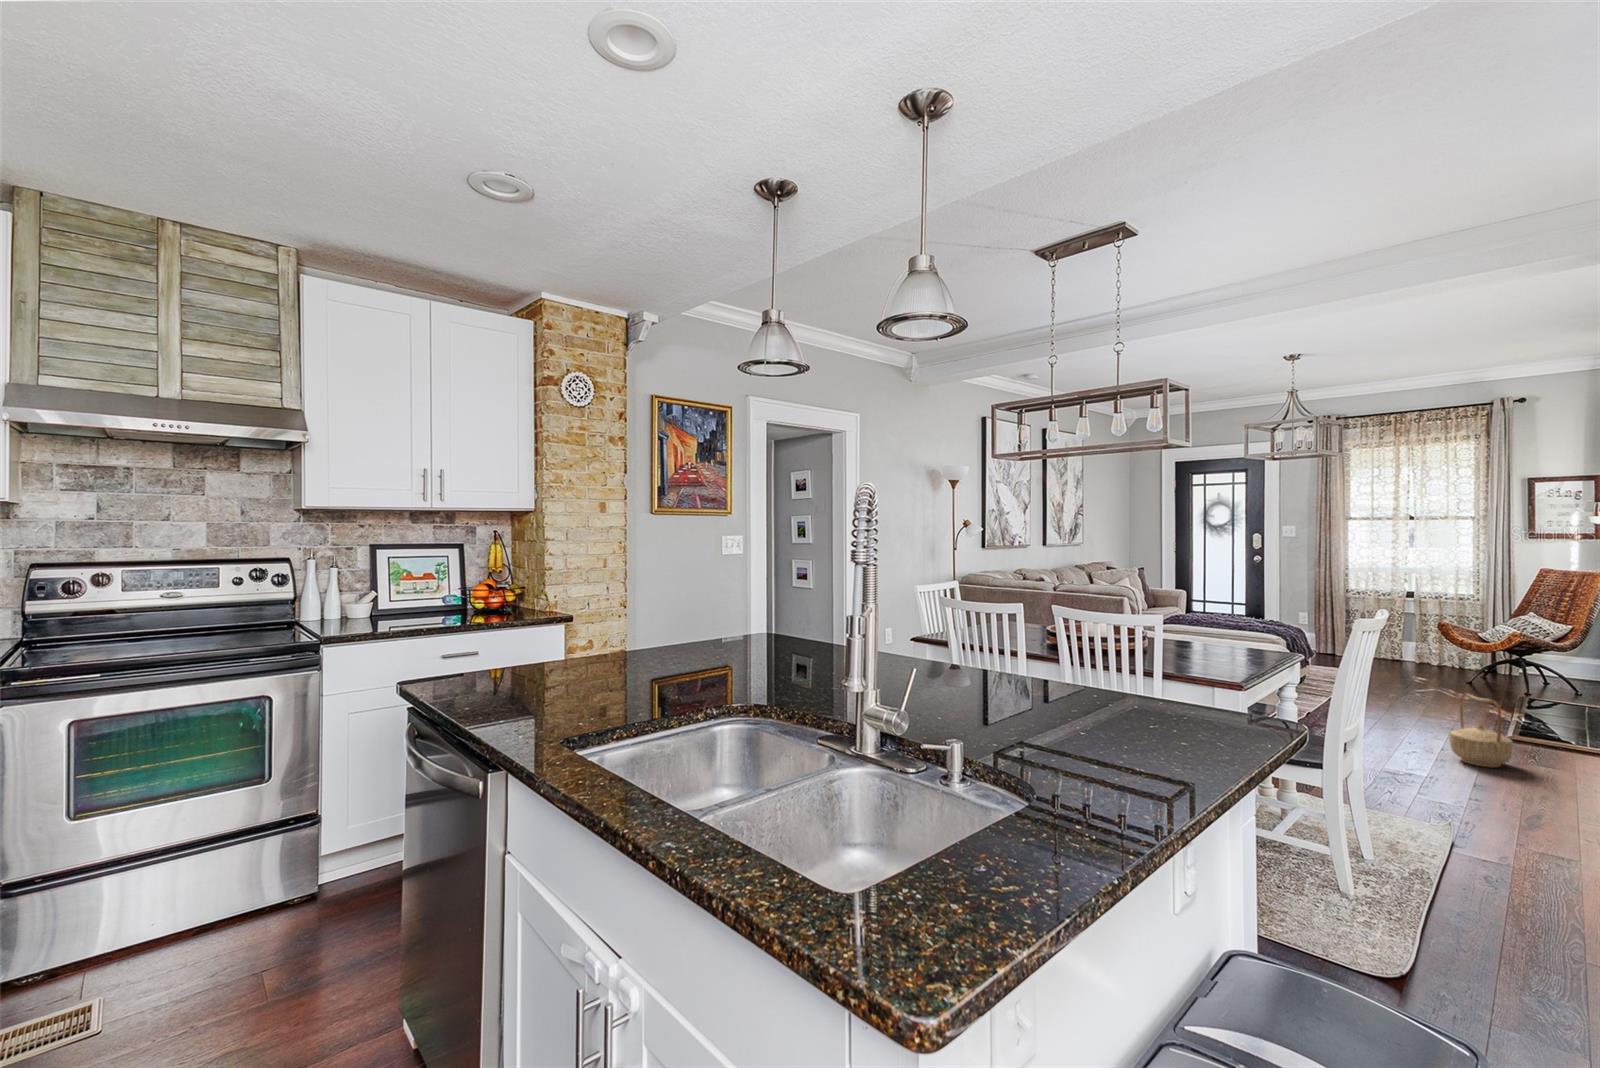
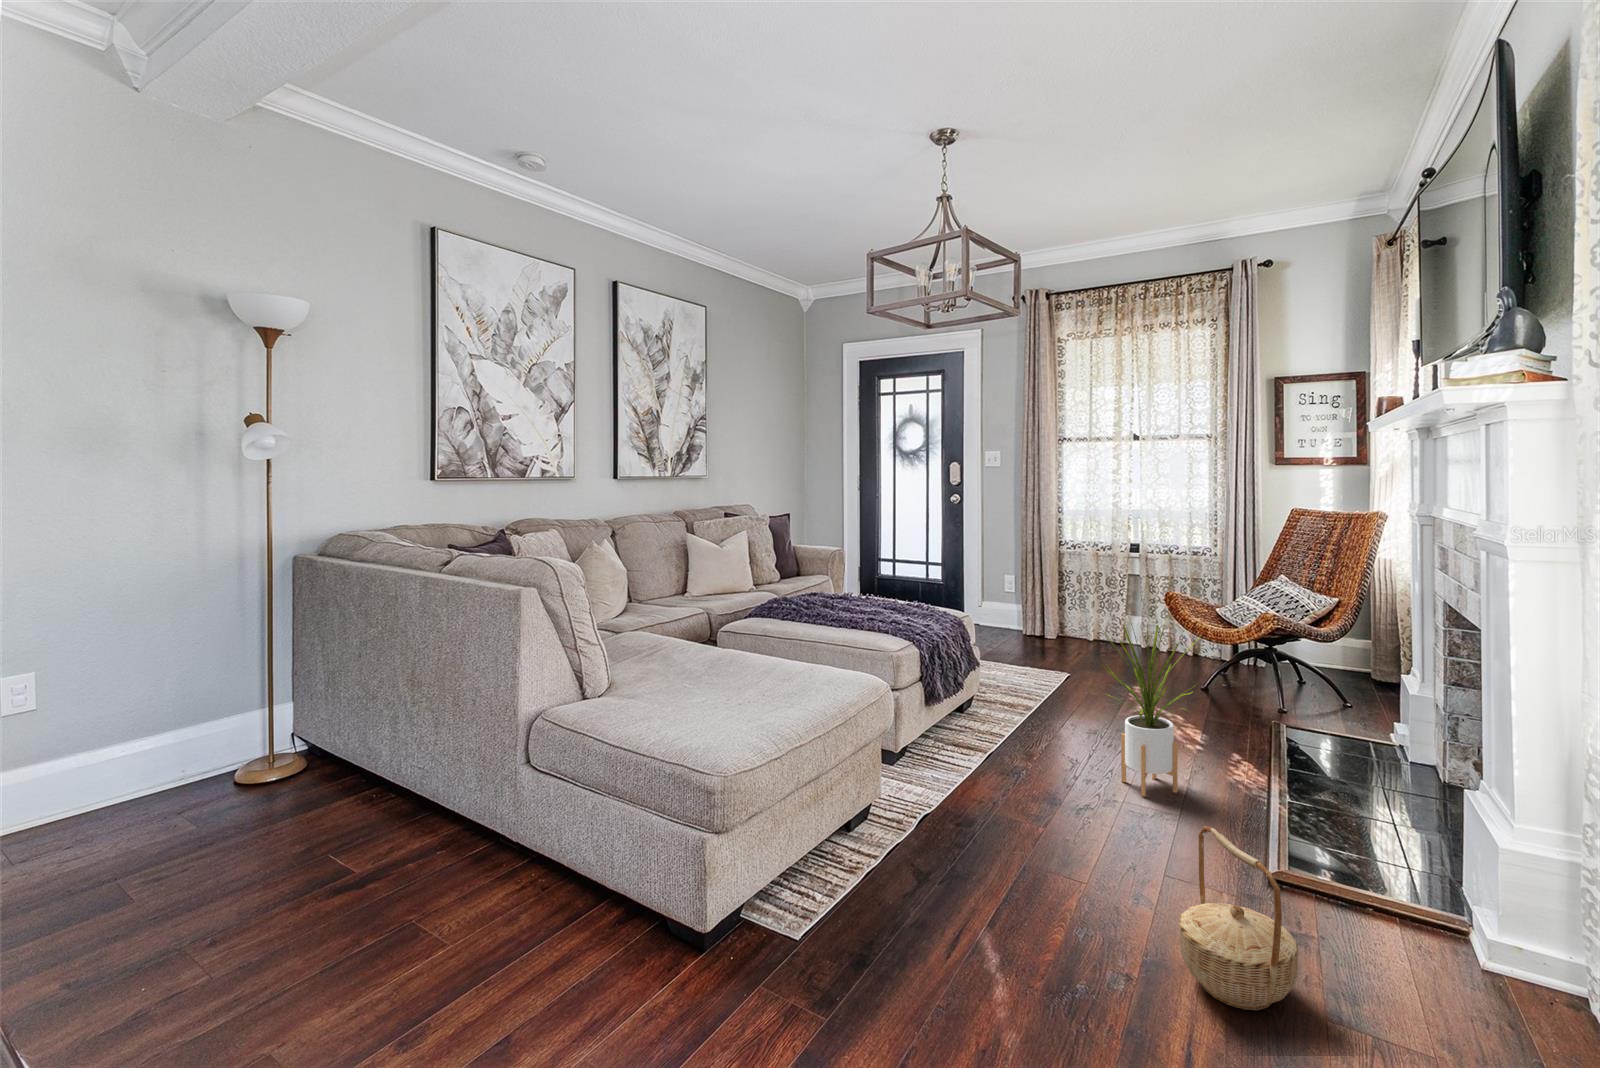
house plant: none [1395,614,1465,718] -> present [1102,618,1199,796]

